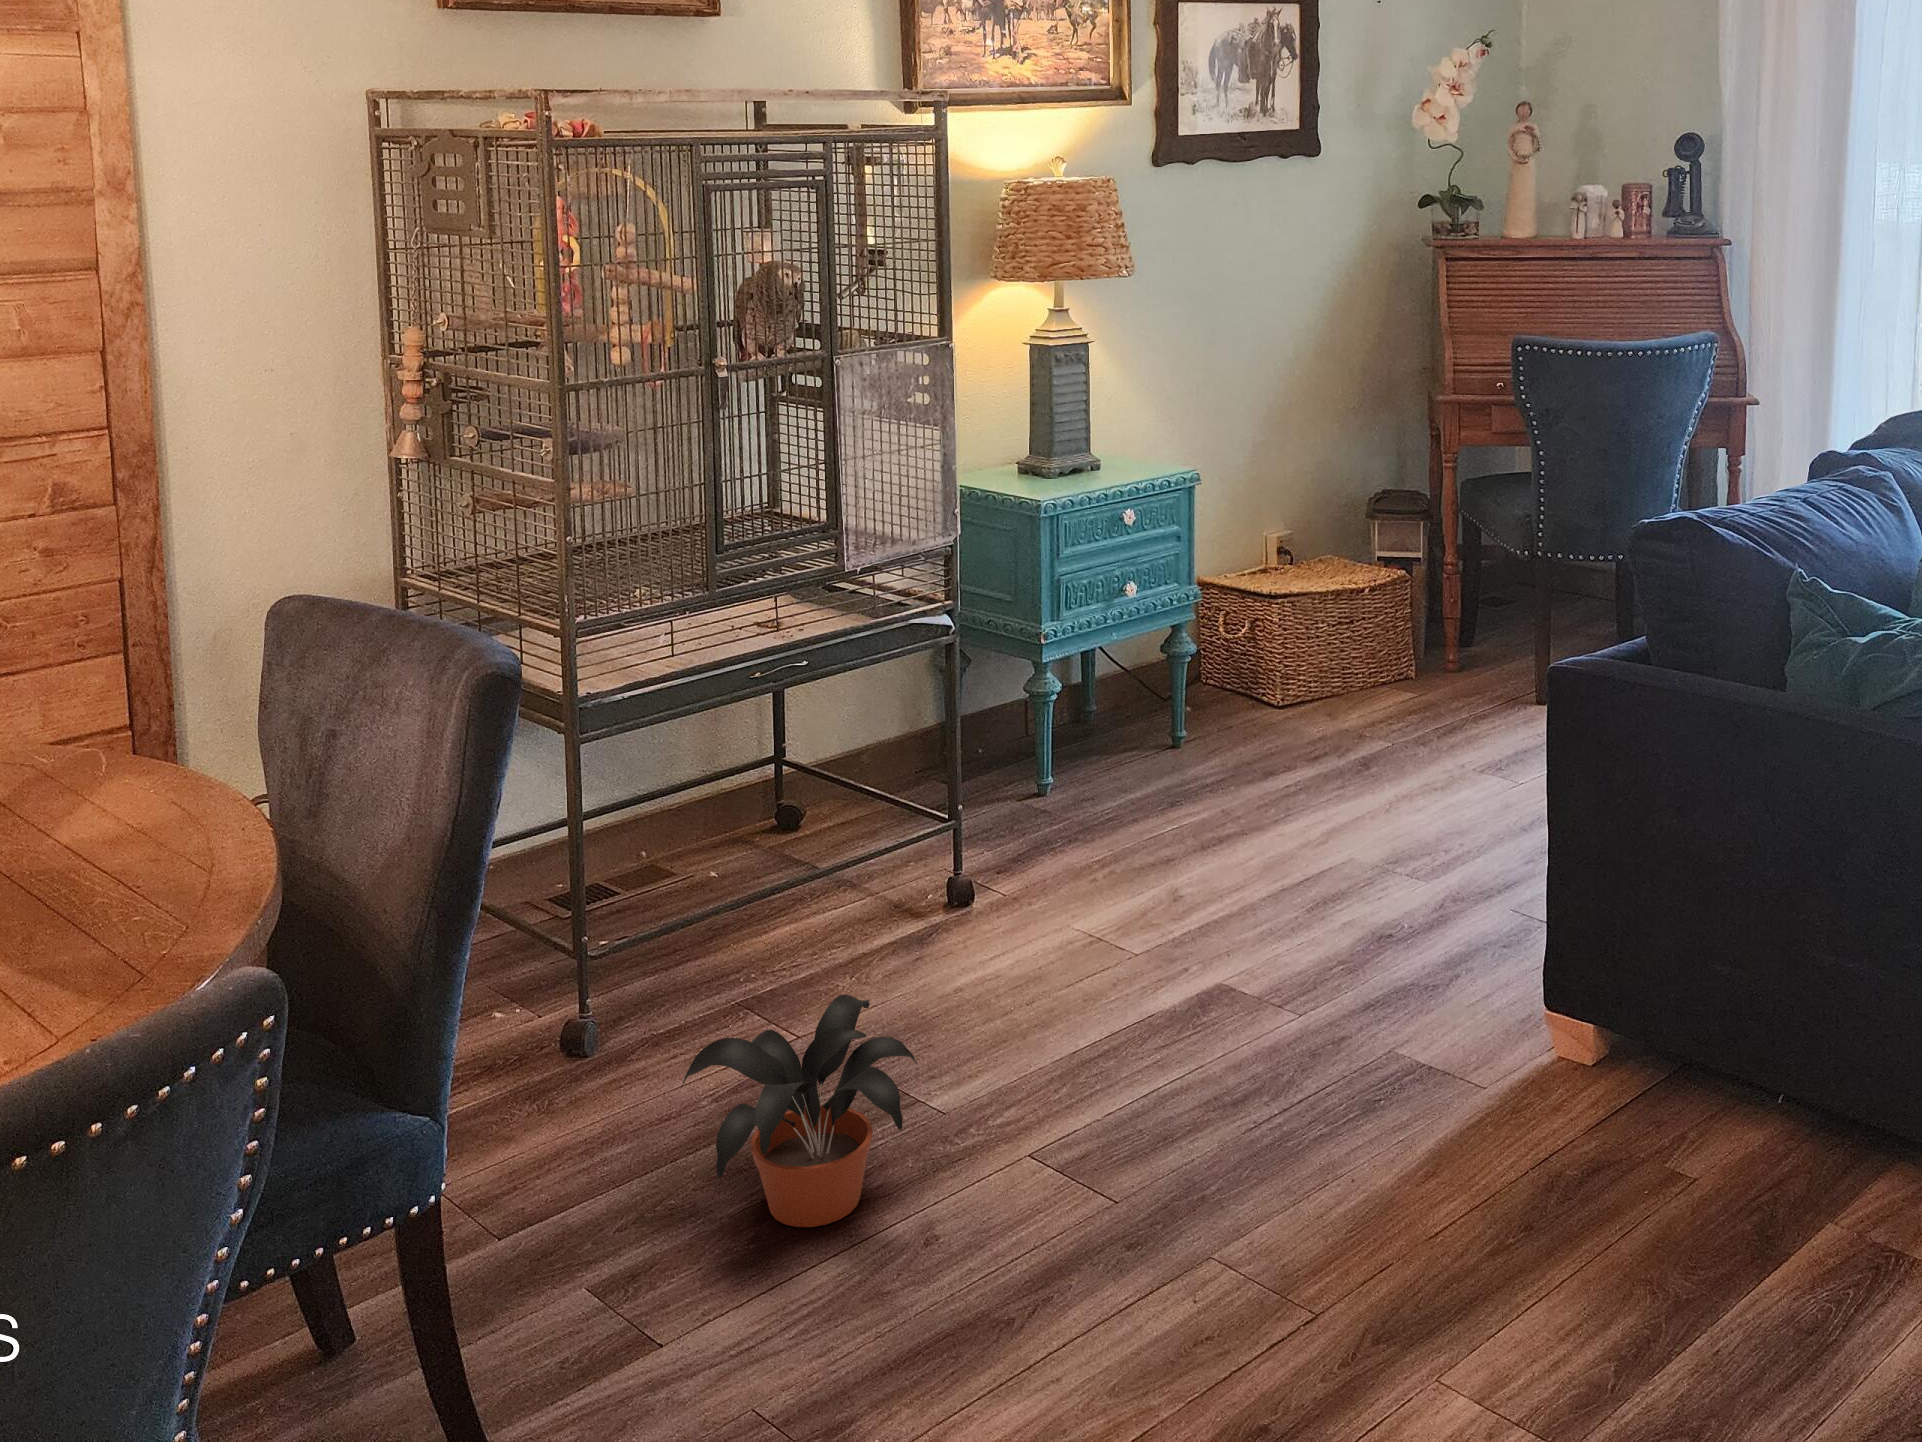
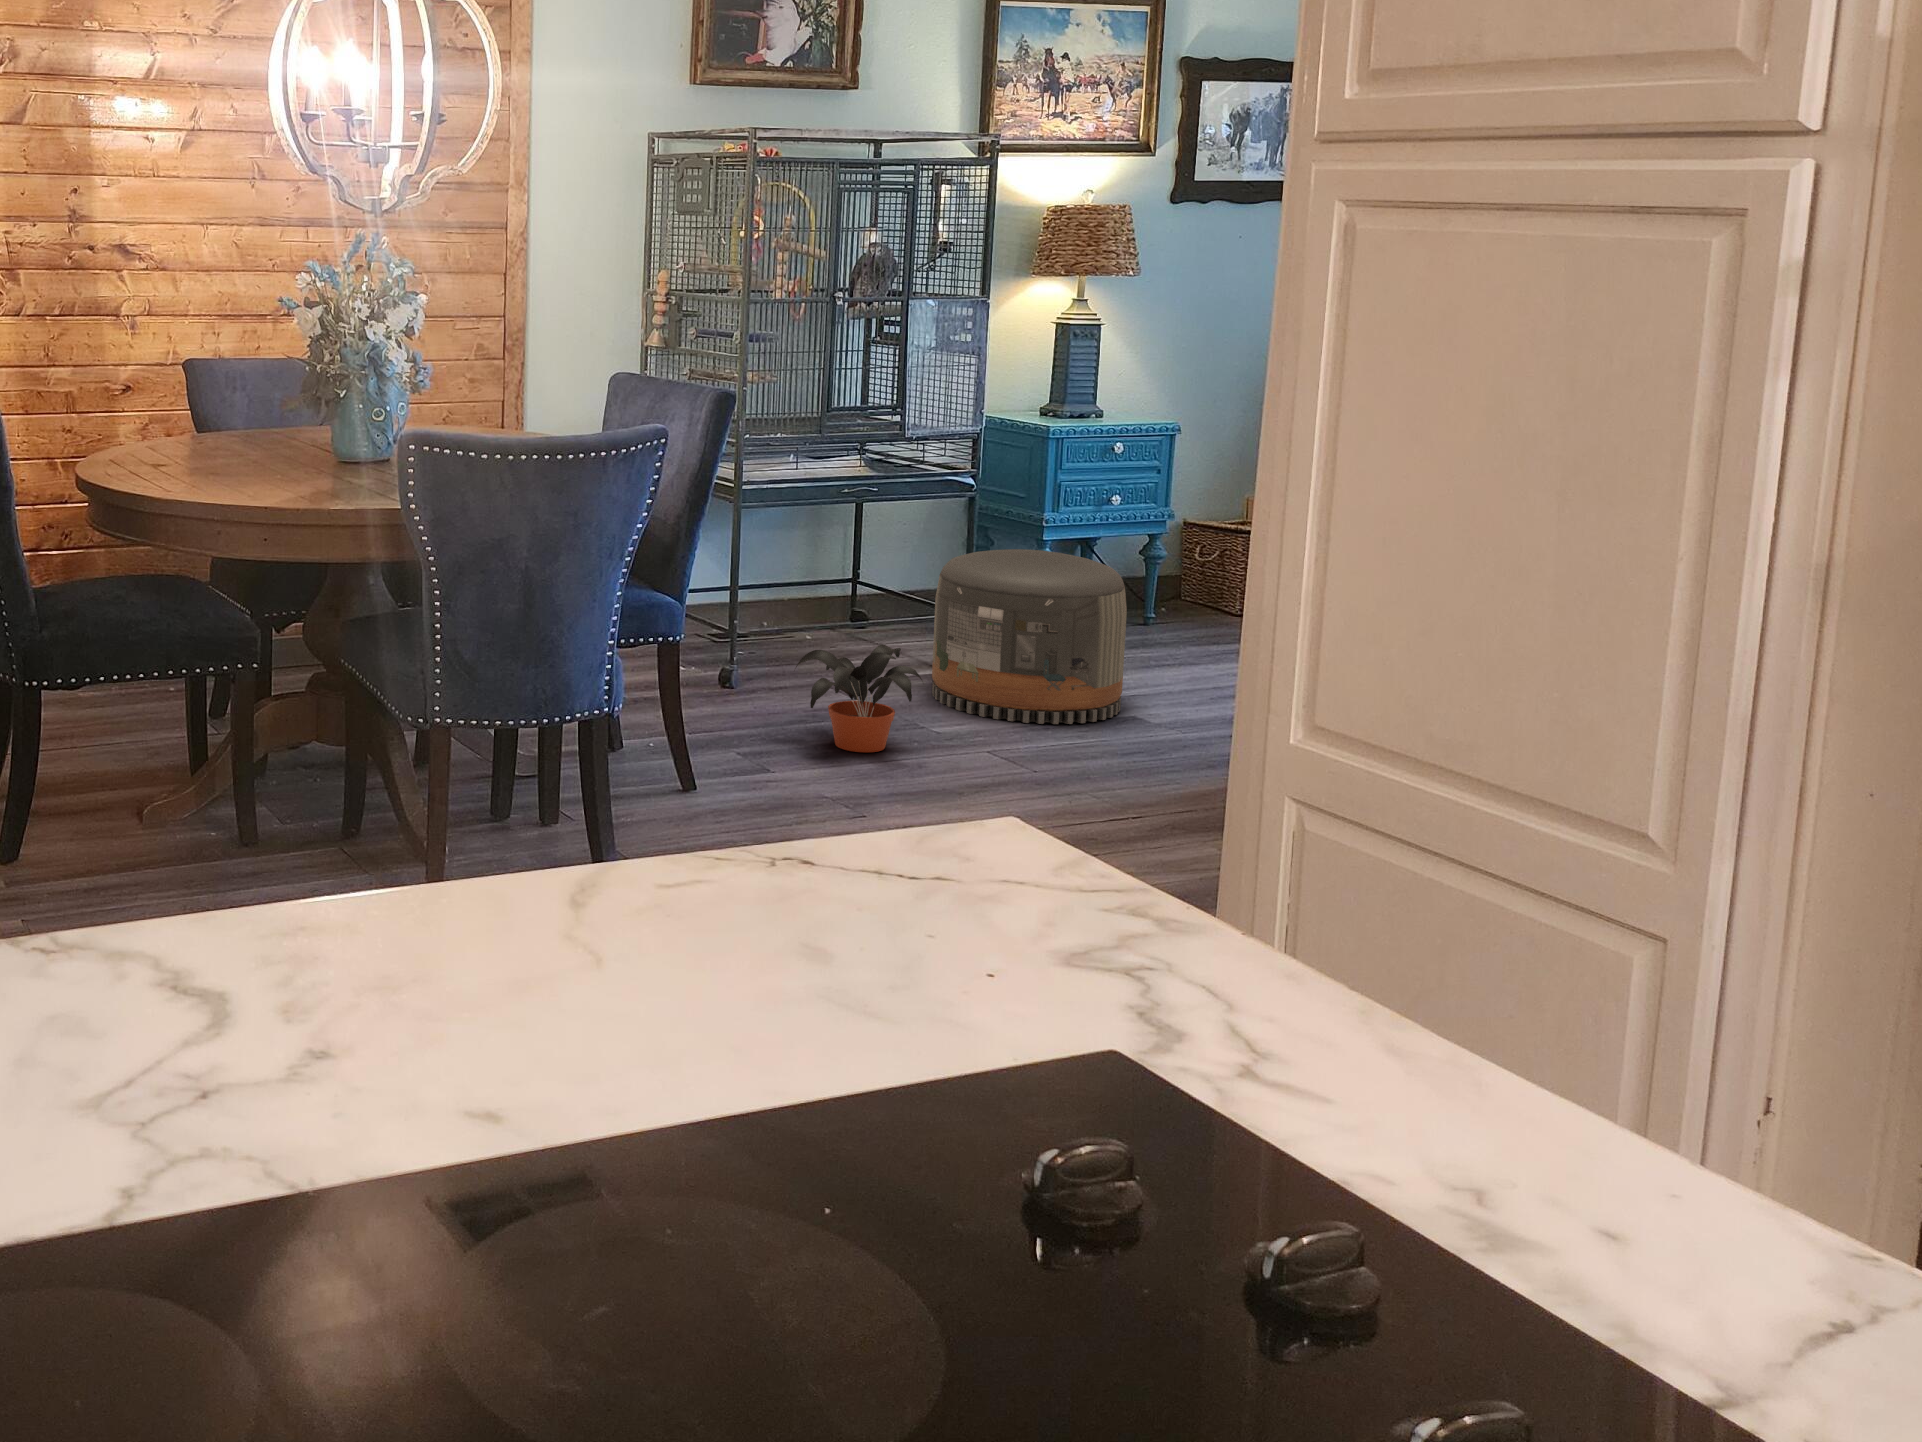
pouf: none [912,727,1207,1047] -> present [932,549,1127,724]

